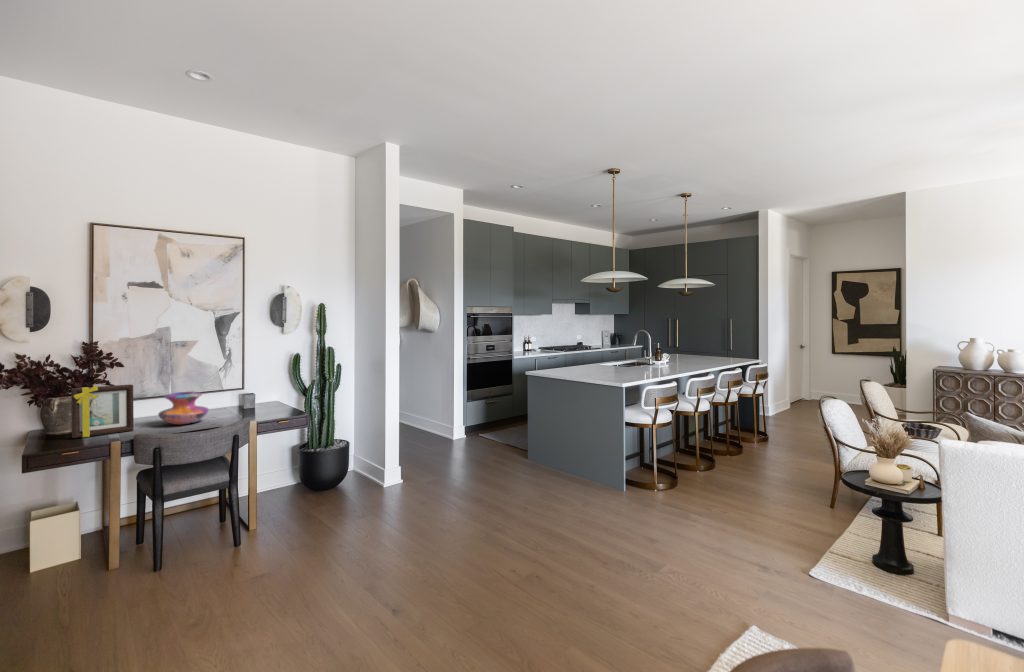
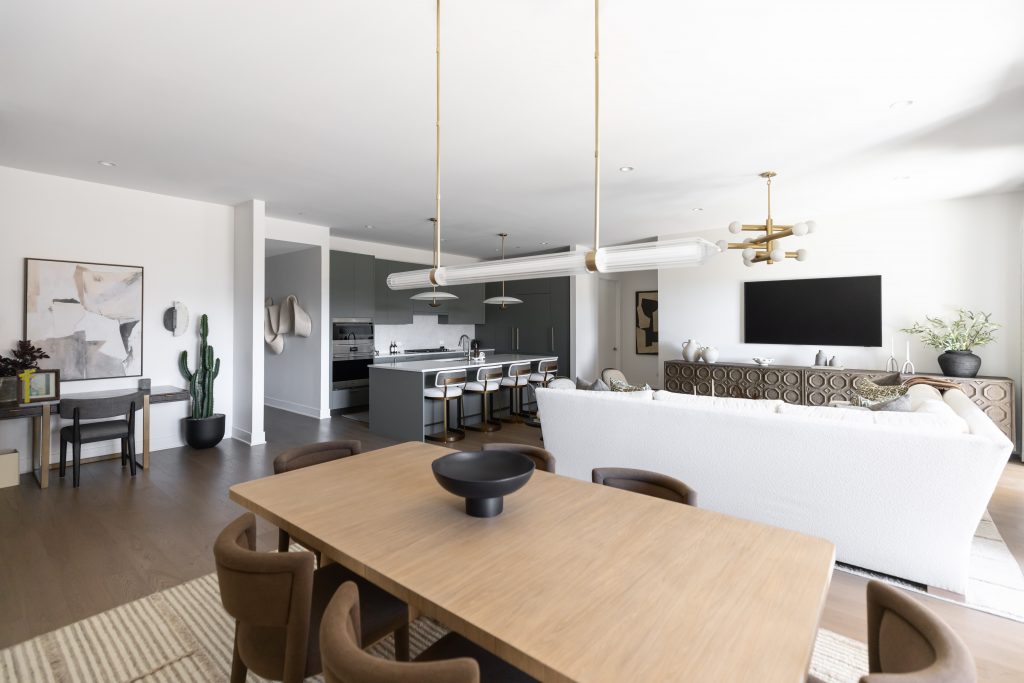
decorative vase: present [158,392,209,425] -> none [77,375,115,397]

